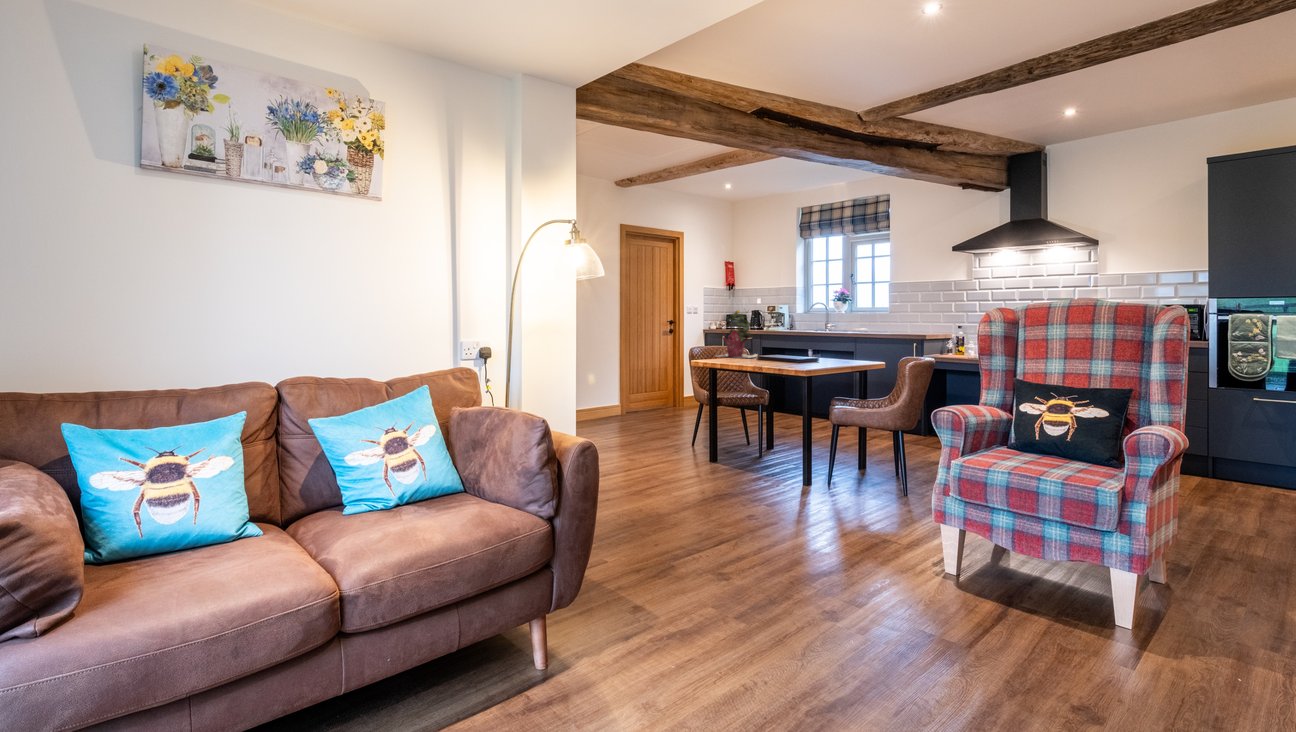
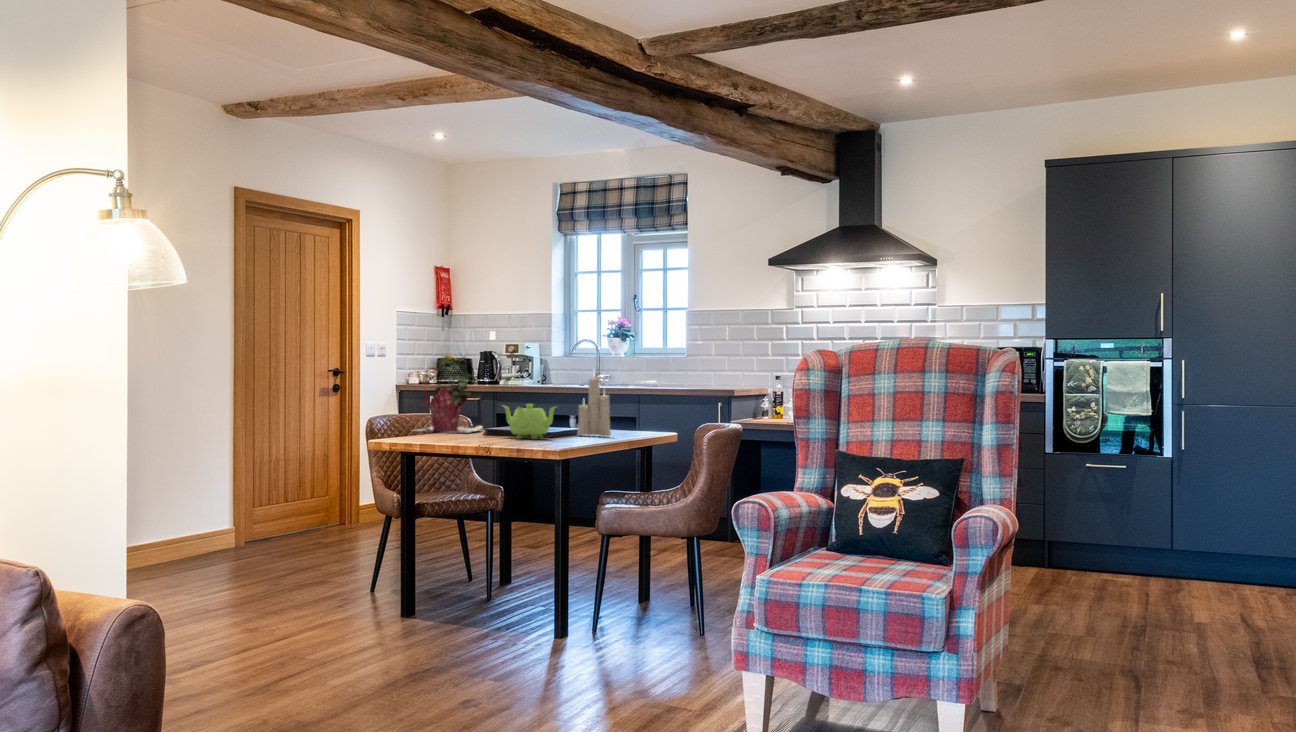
candle: none [818,317,840,363] -> present [577,376,611,436]
teapot: none [770,341,807,363] -> present [503,404,556,439]

